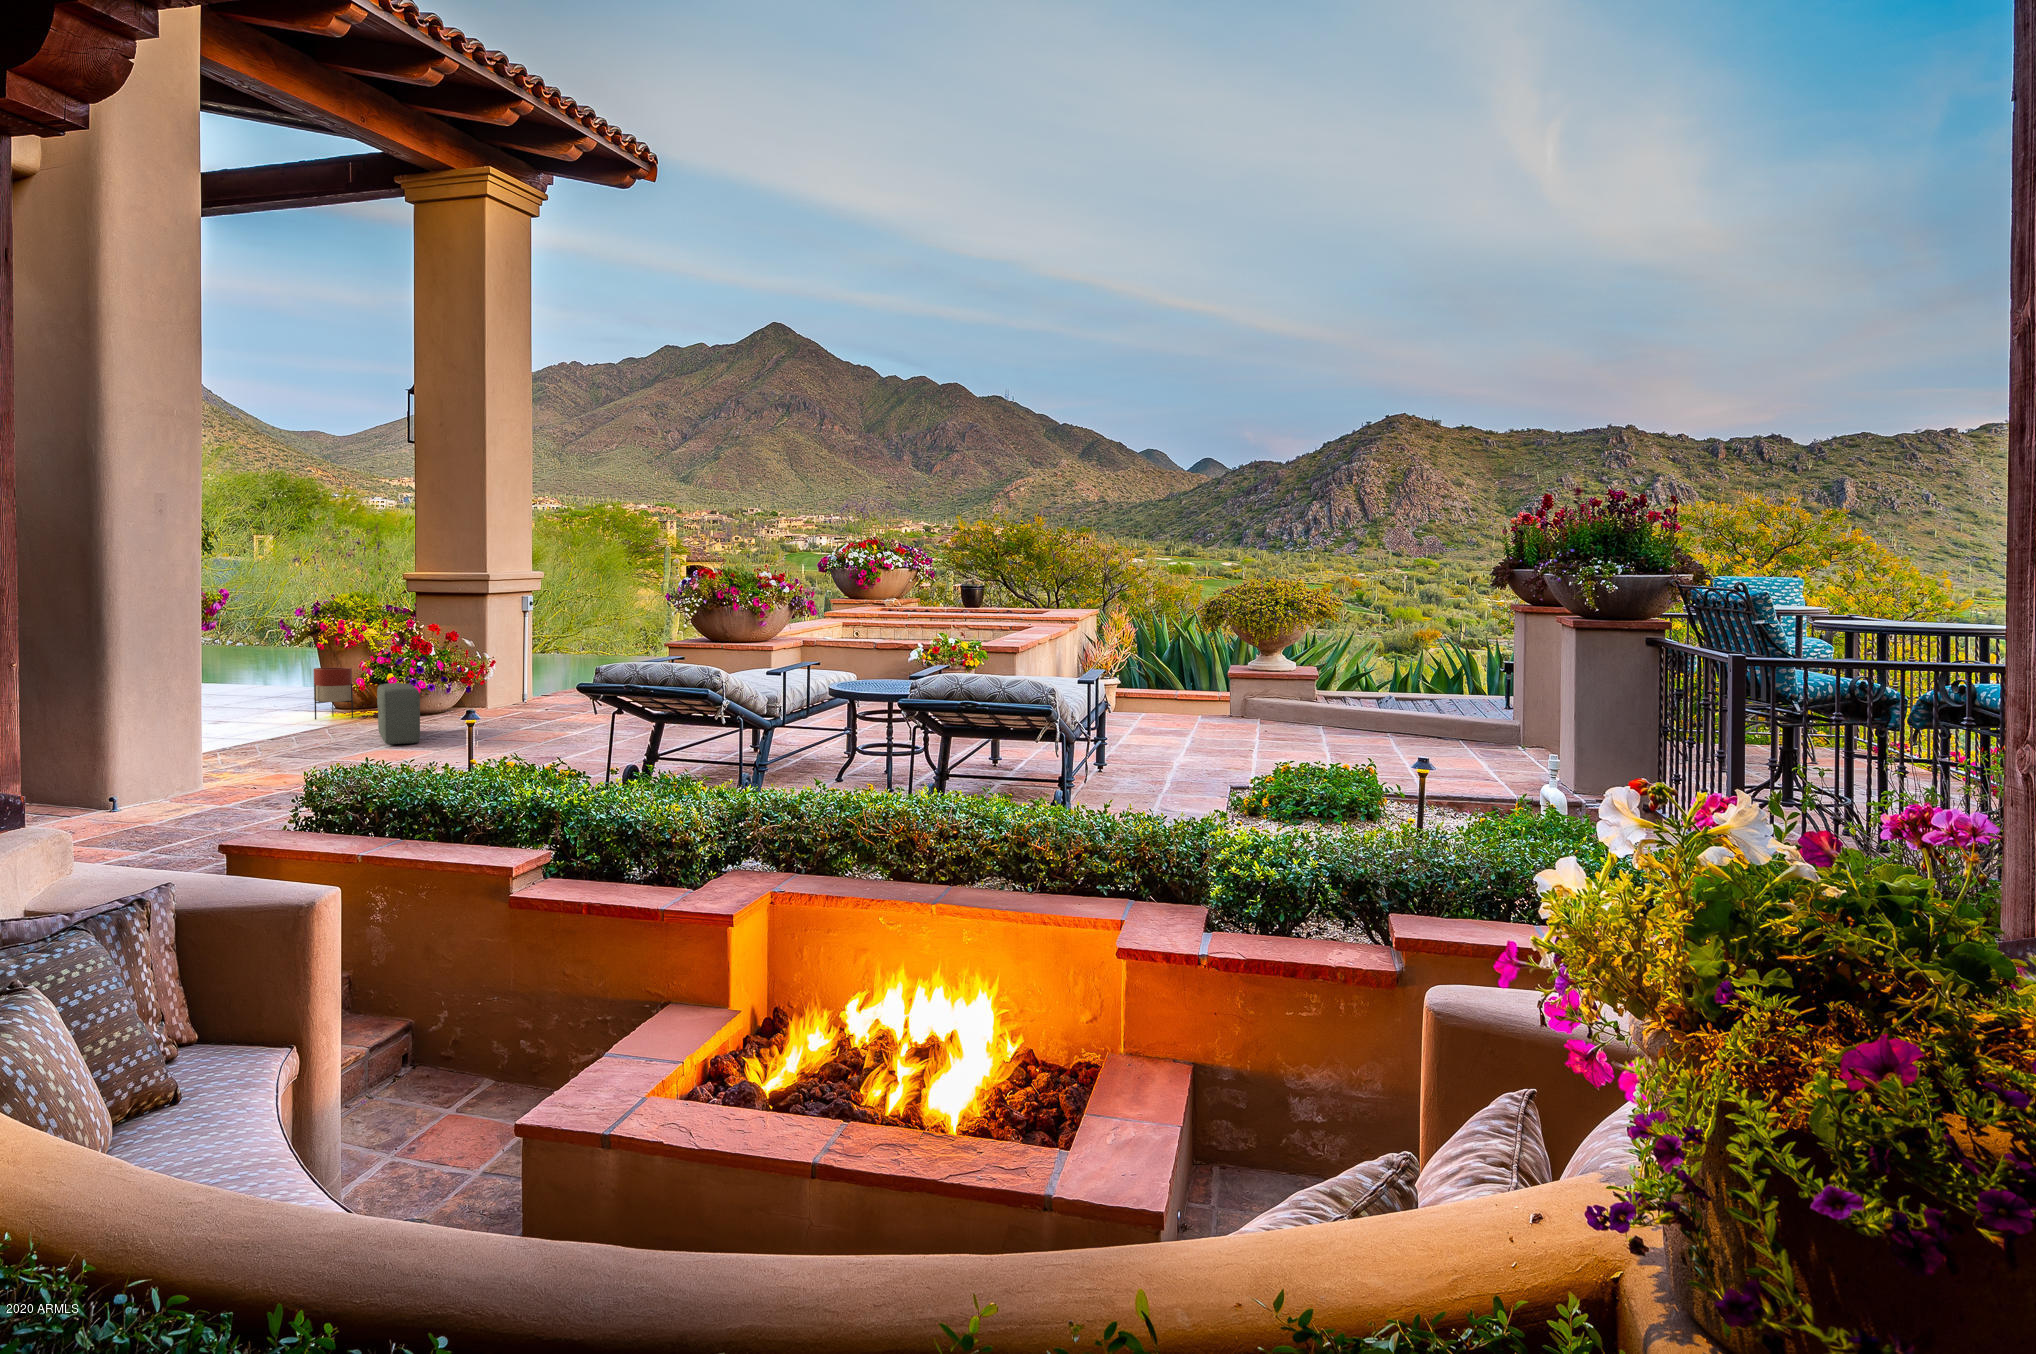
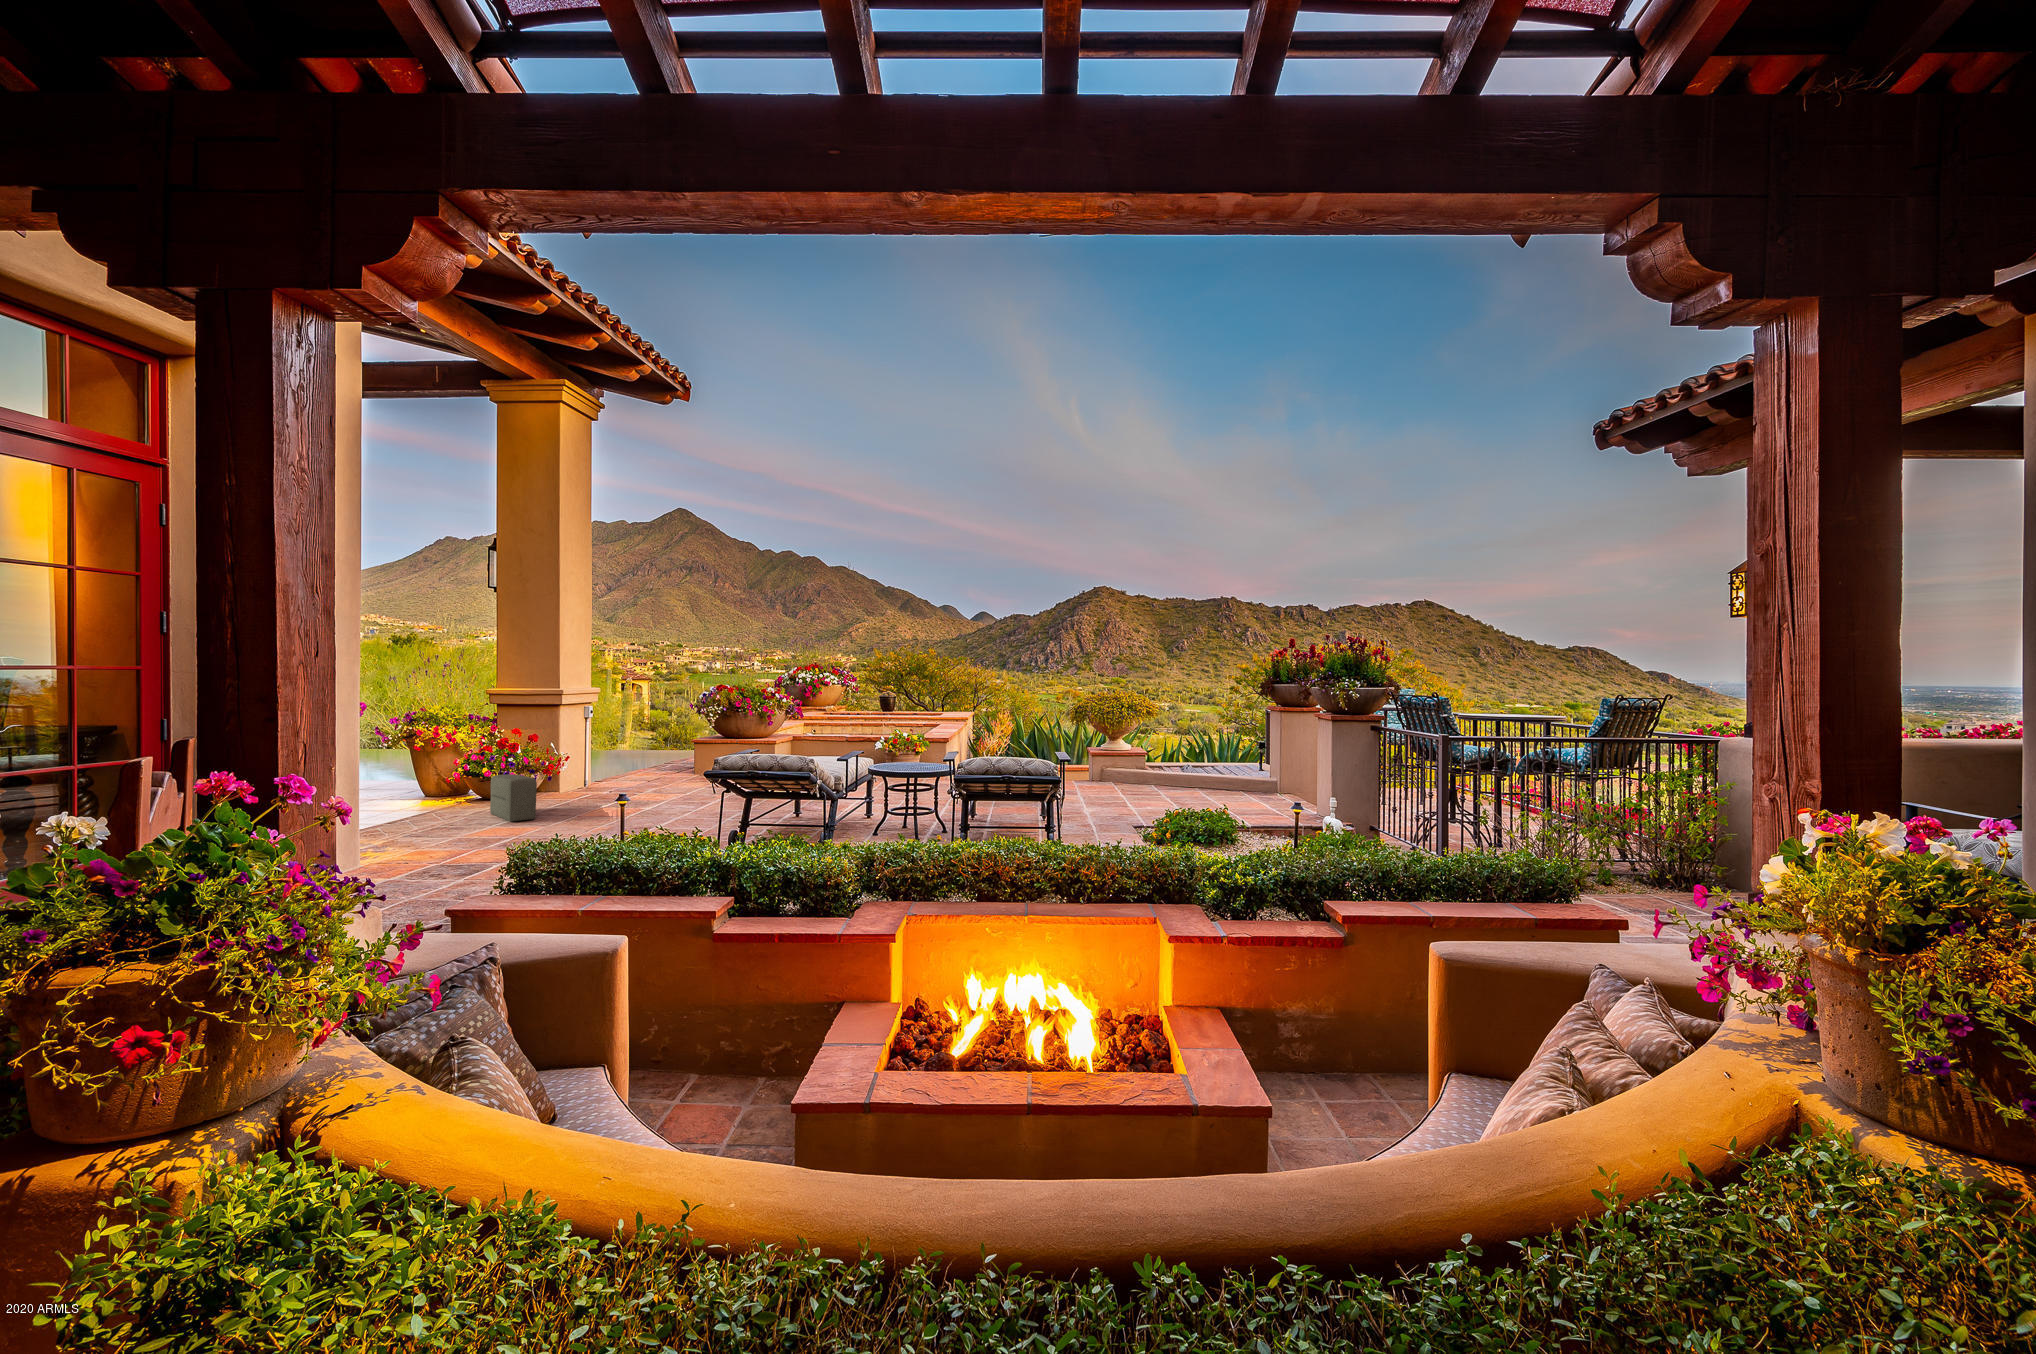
planter: present [314,667,353,720] -> none [416,763,449,805]

